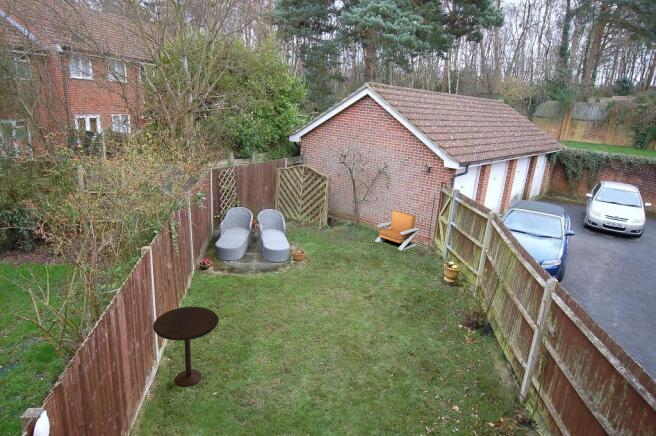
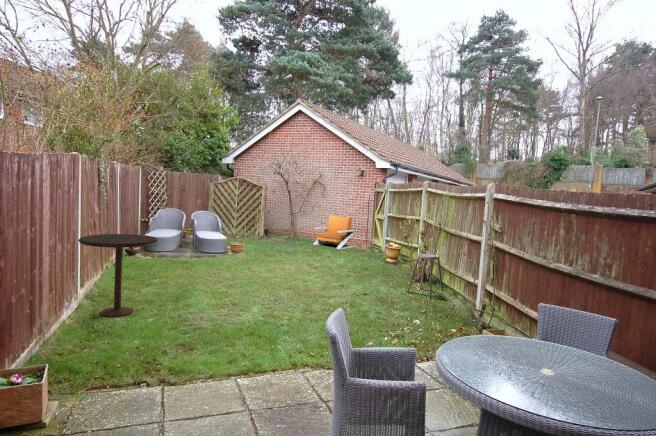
stool: none [458,307,496,356] -> present [407,254,443,298]

